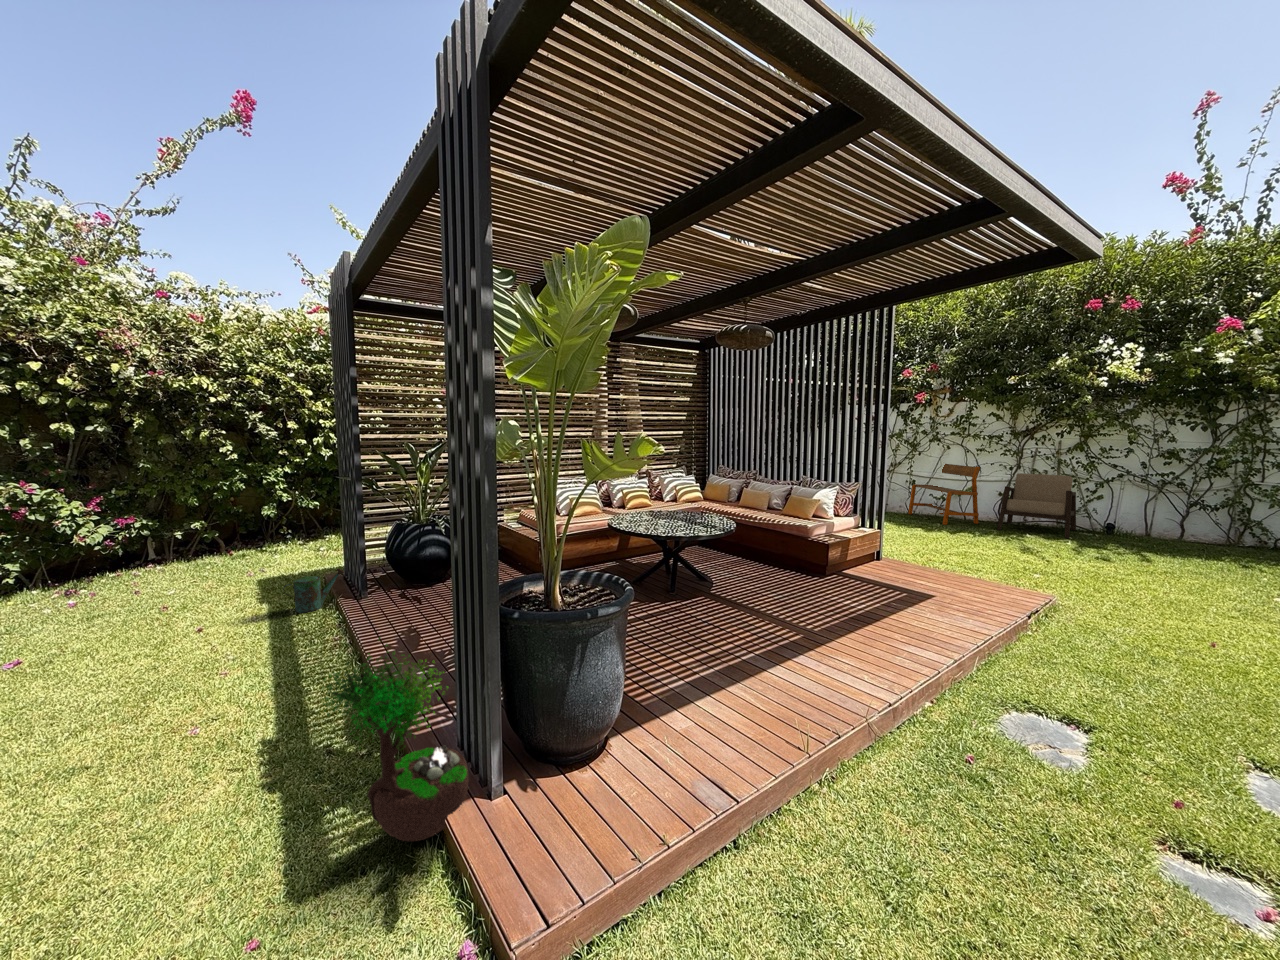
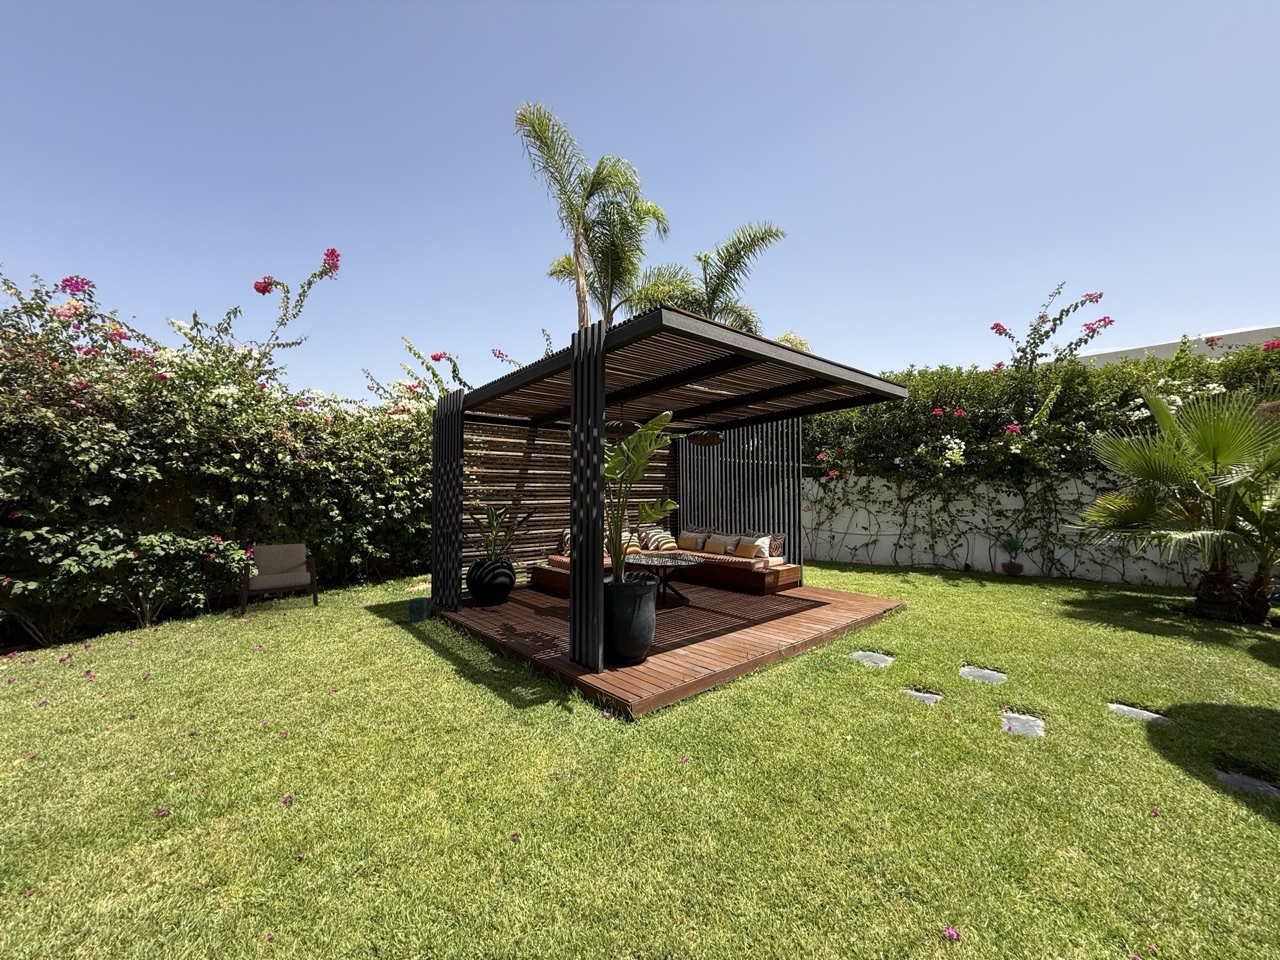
bench: present [908,464,980,525] -> none [833,522,881,568]
armchair: present [997,473,1076,538] -> present [239,544,318,616]
potted tree: present [322,644,468,841] -> present [997,538,1024,576]

